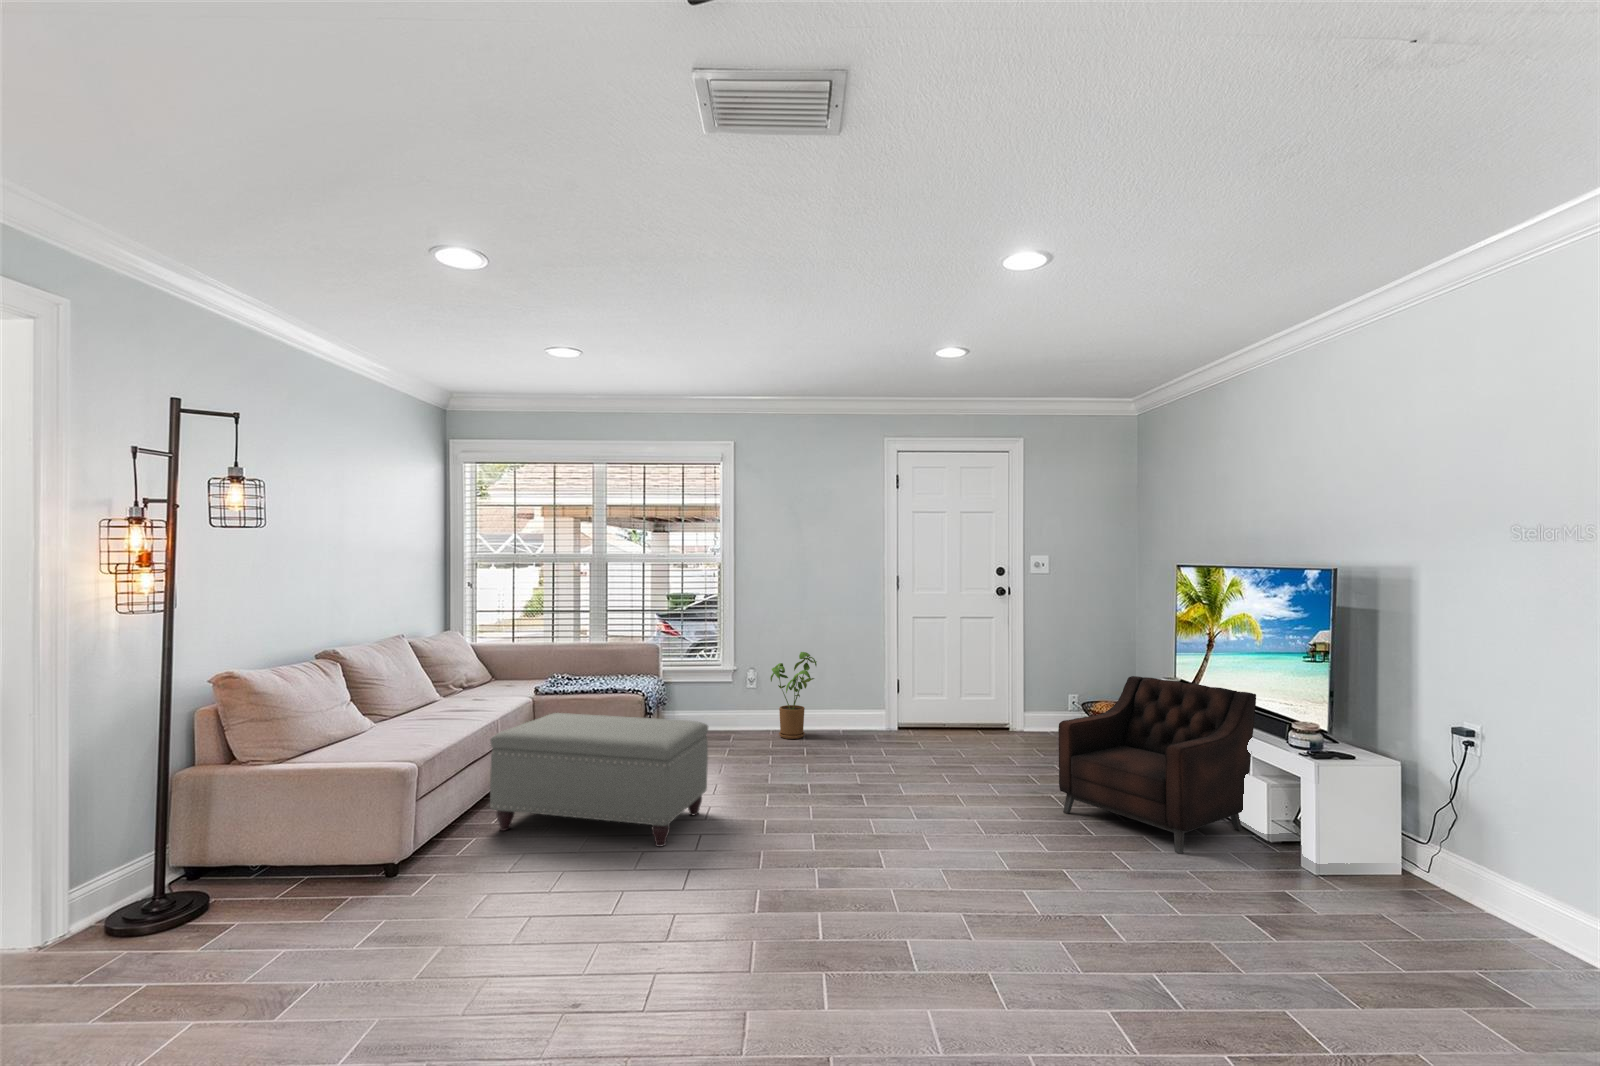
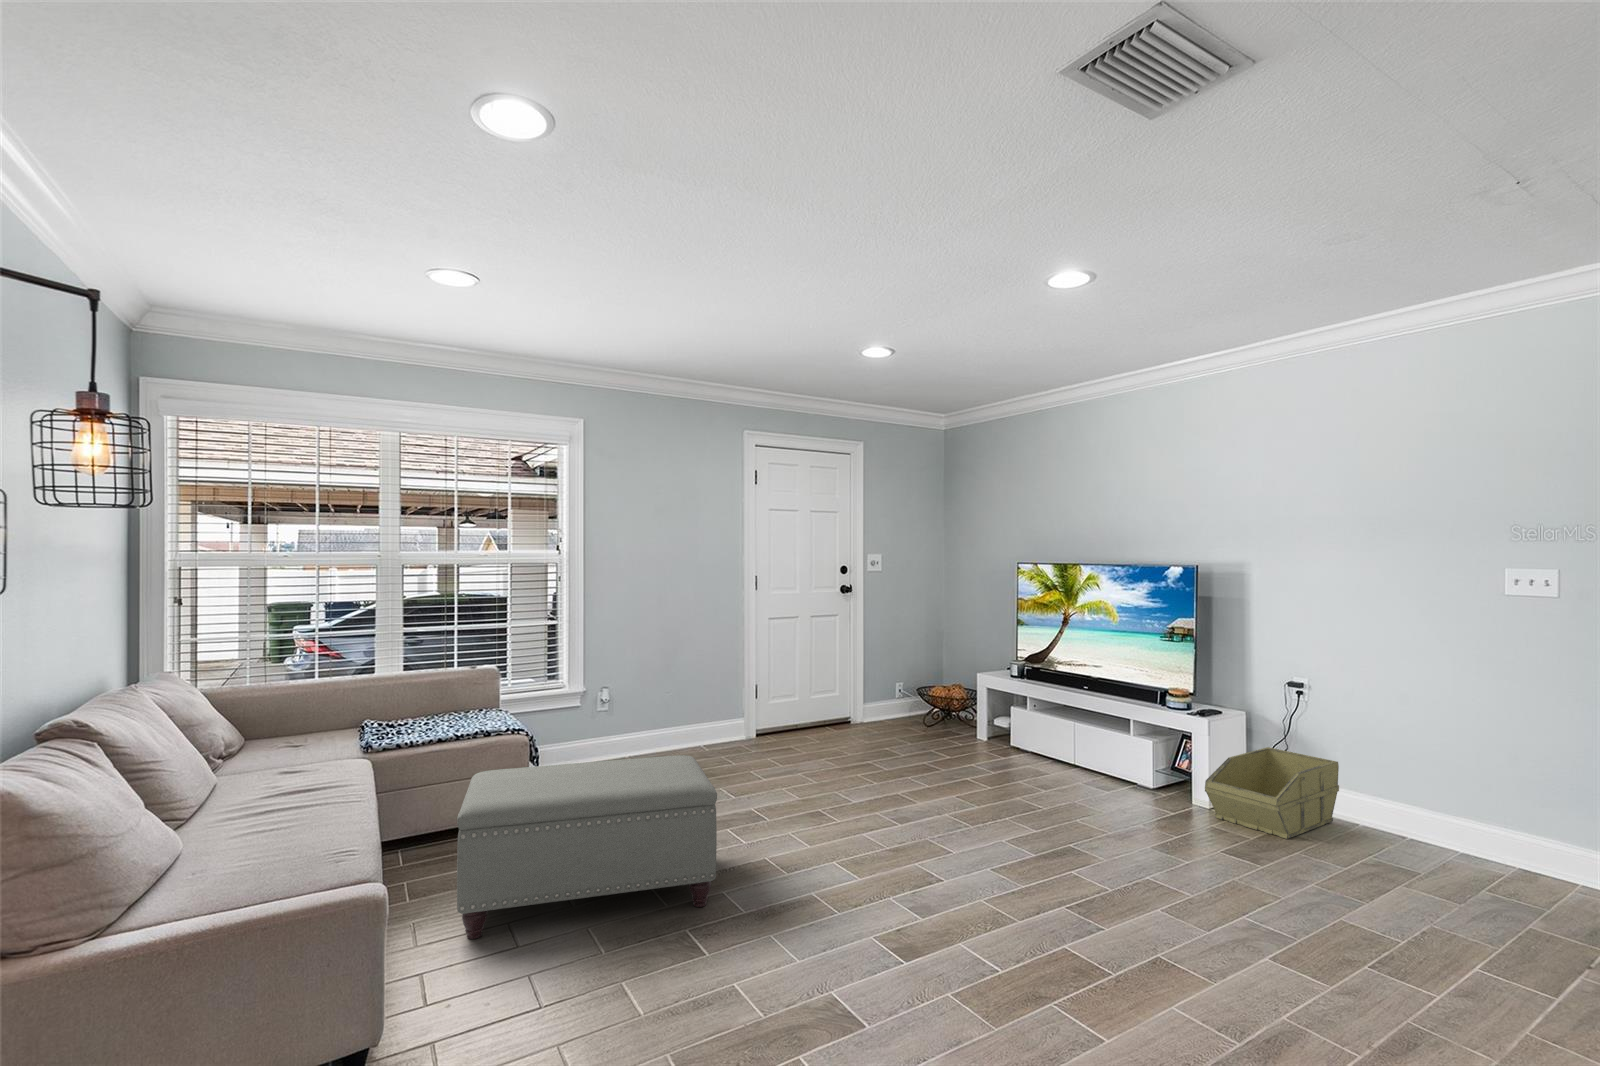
house plant: present [770,652,817,739] -> none [630,662,689,763]
armchair: present [1058,676,1256,854] -> none [991,662,1123,808]
storage bin: none [1294,817,1543,941] -> present [1205,747,1339,839]

